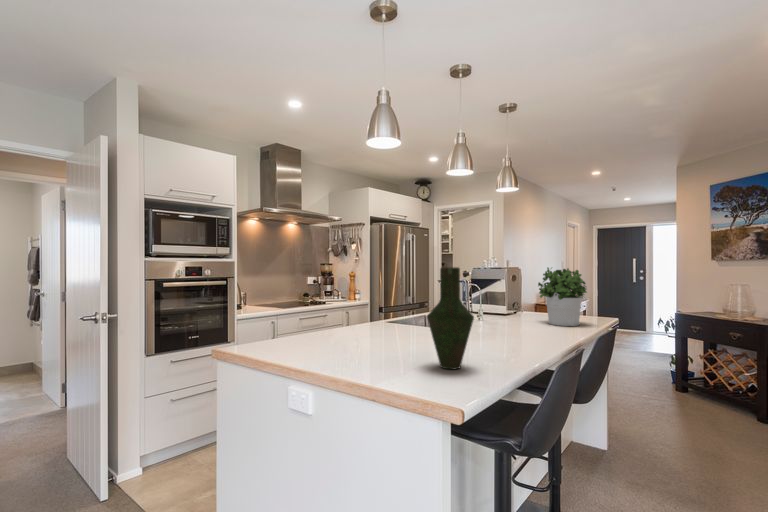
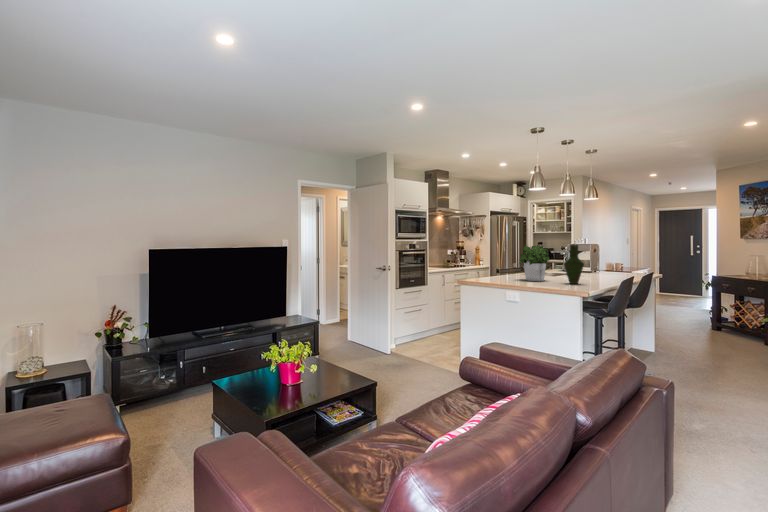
potted plant: present [538,268,587,326] -> present [519,245,549,281]

